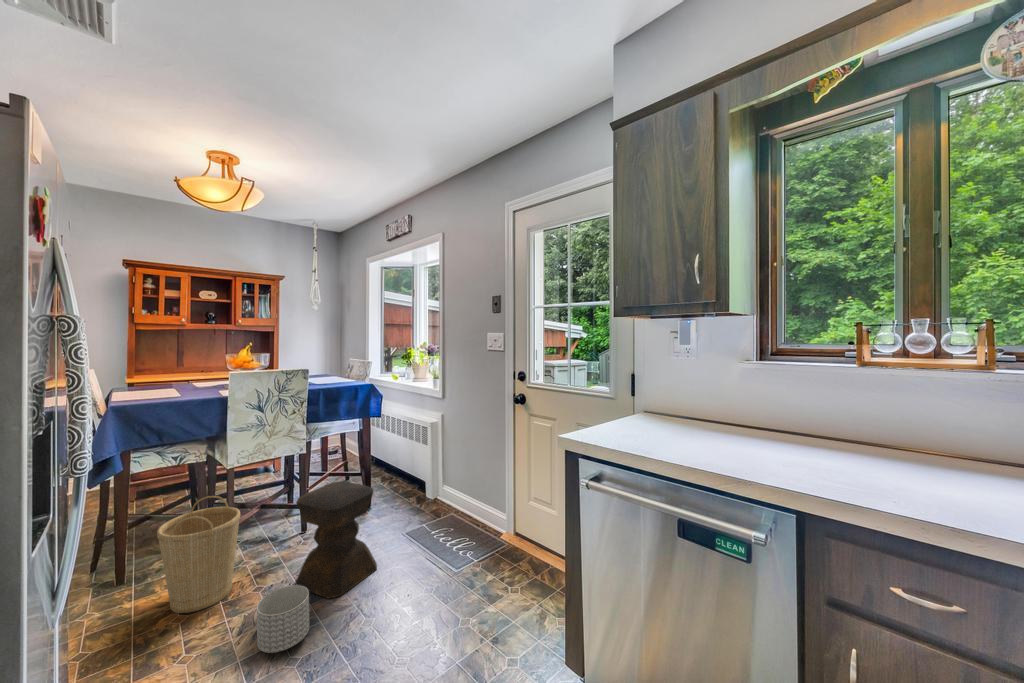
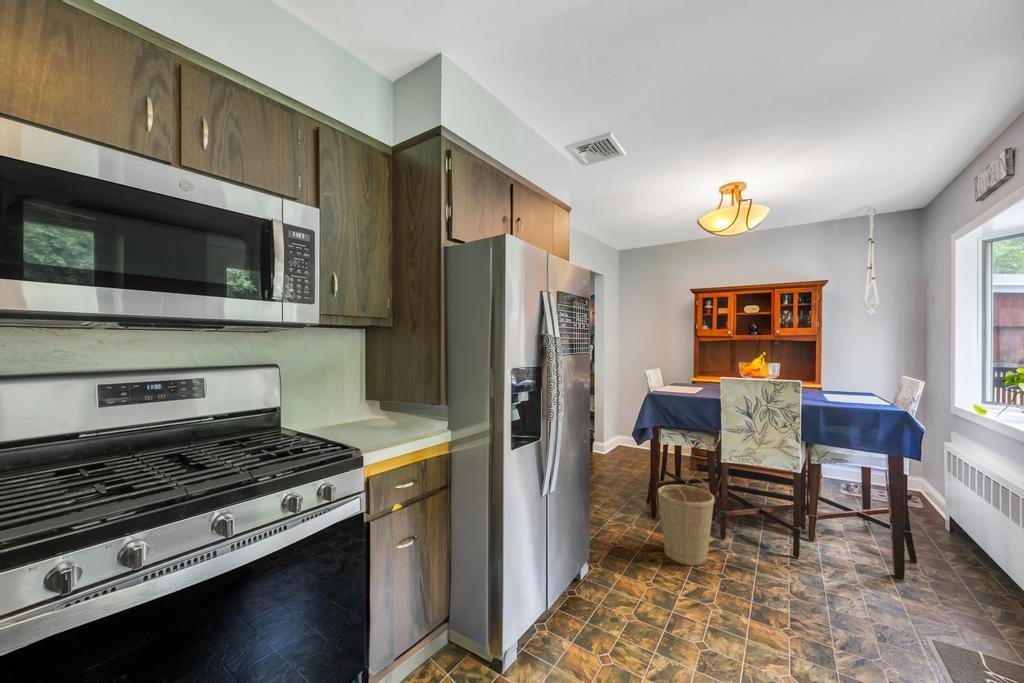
stool: present [295,481,377,598] -> none [749,507,849,640]
planter: present [257,585,309,653] -> none [687,575,733,634]

